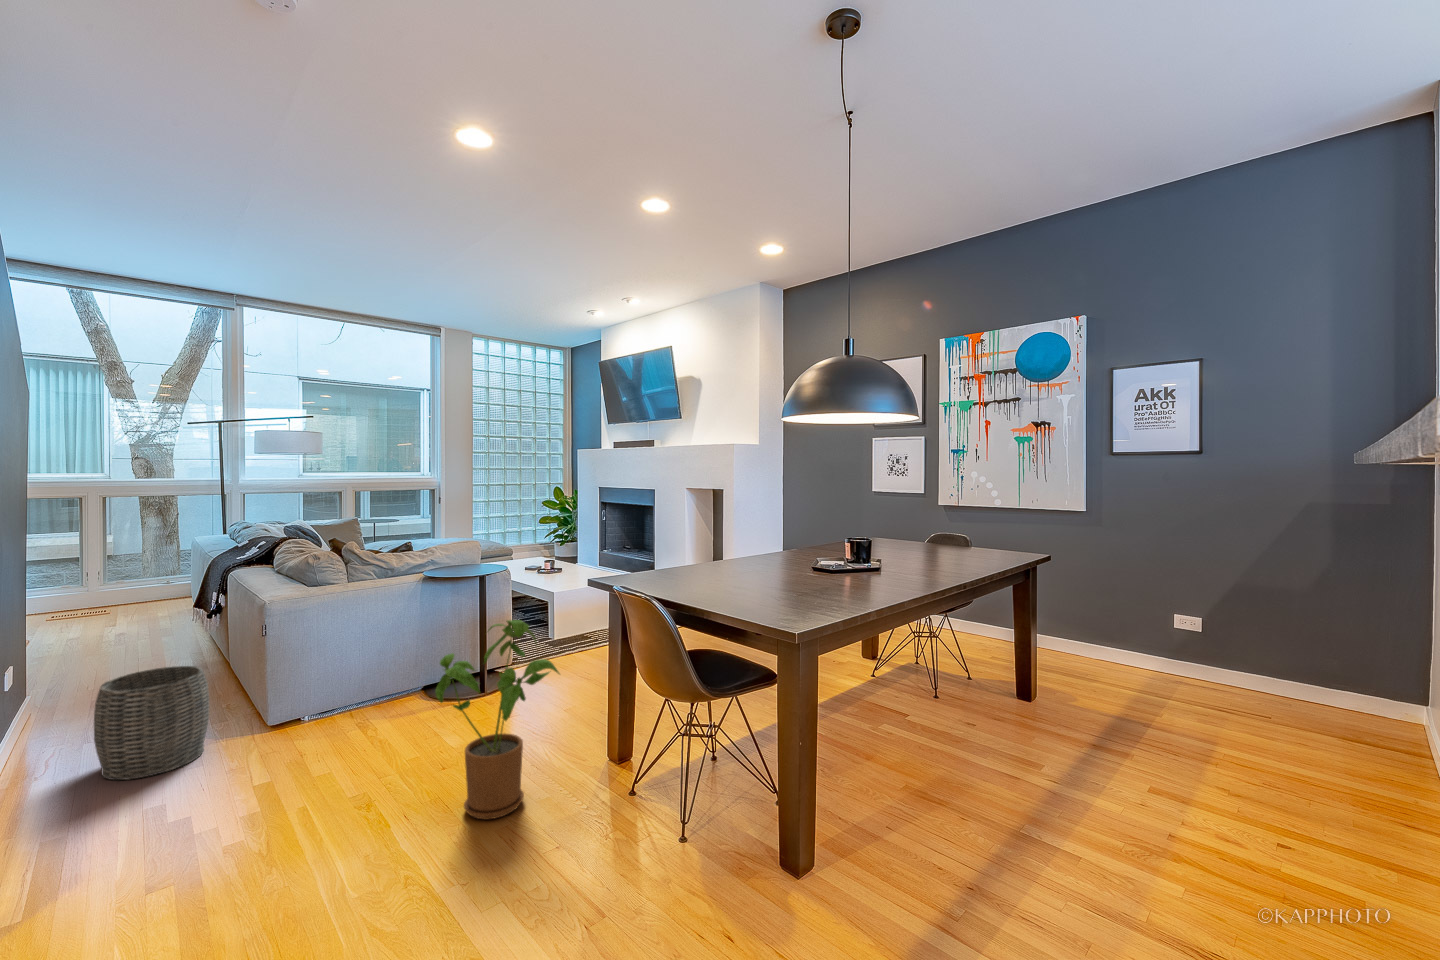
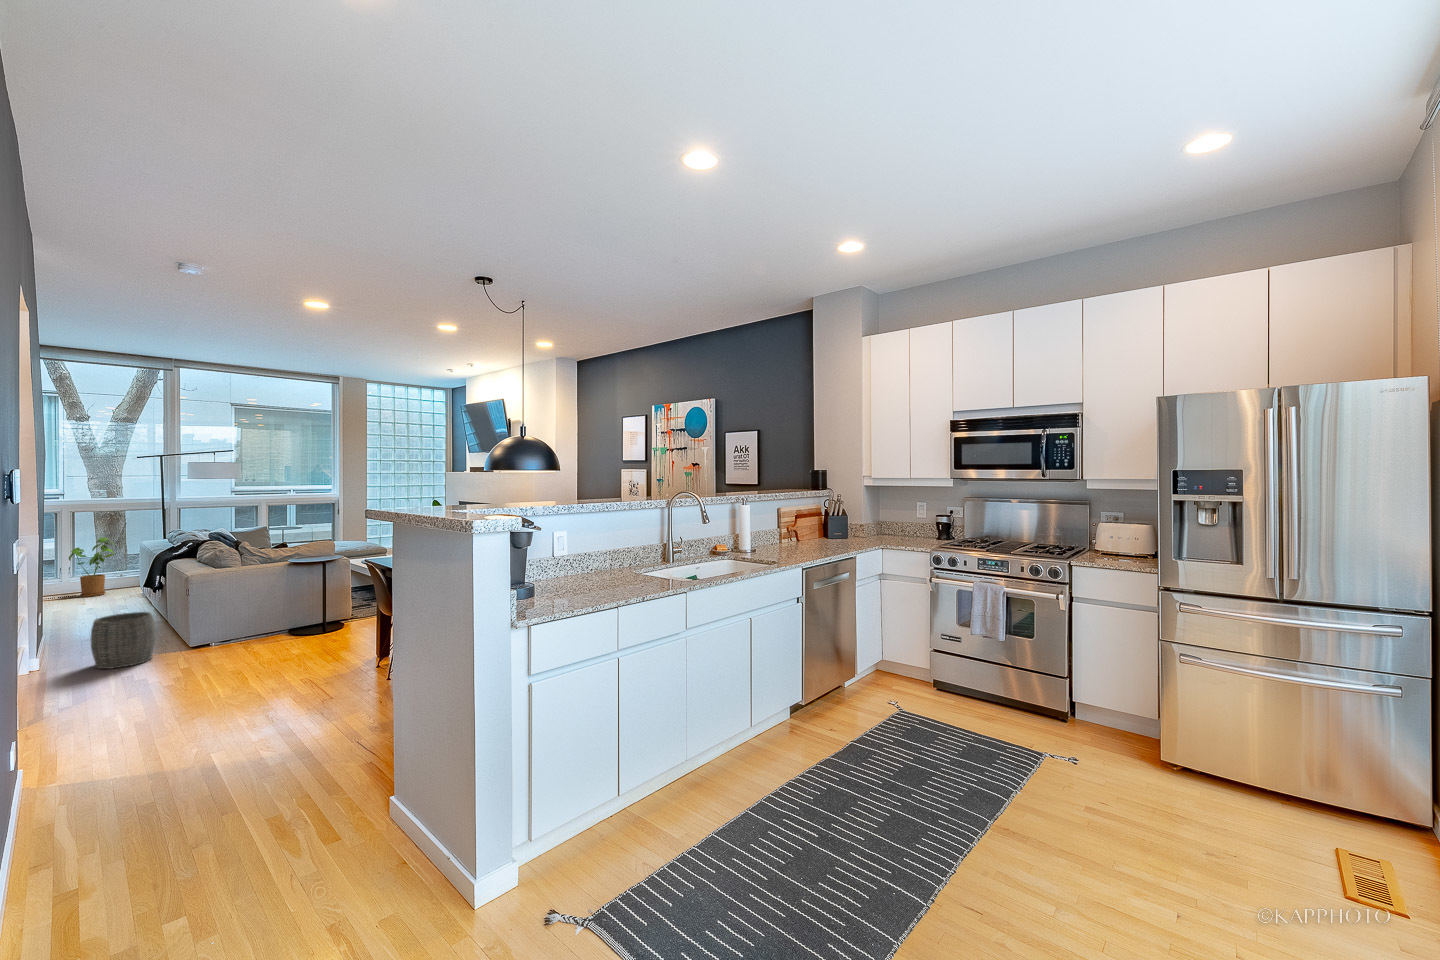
house plant: present [435,620,559,819] -> present [69,538,115,597]

